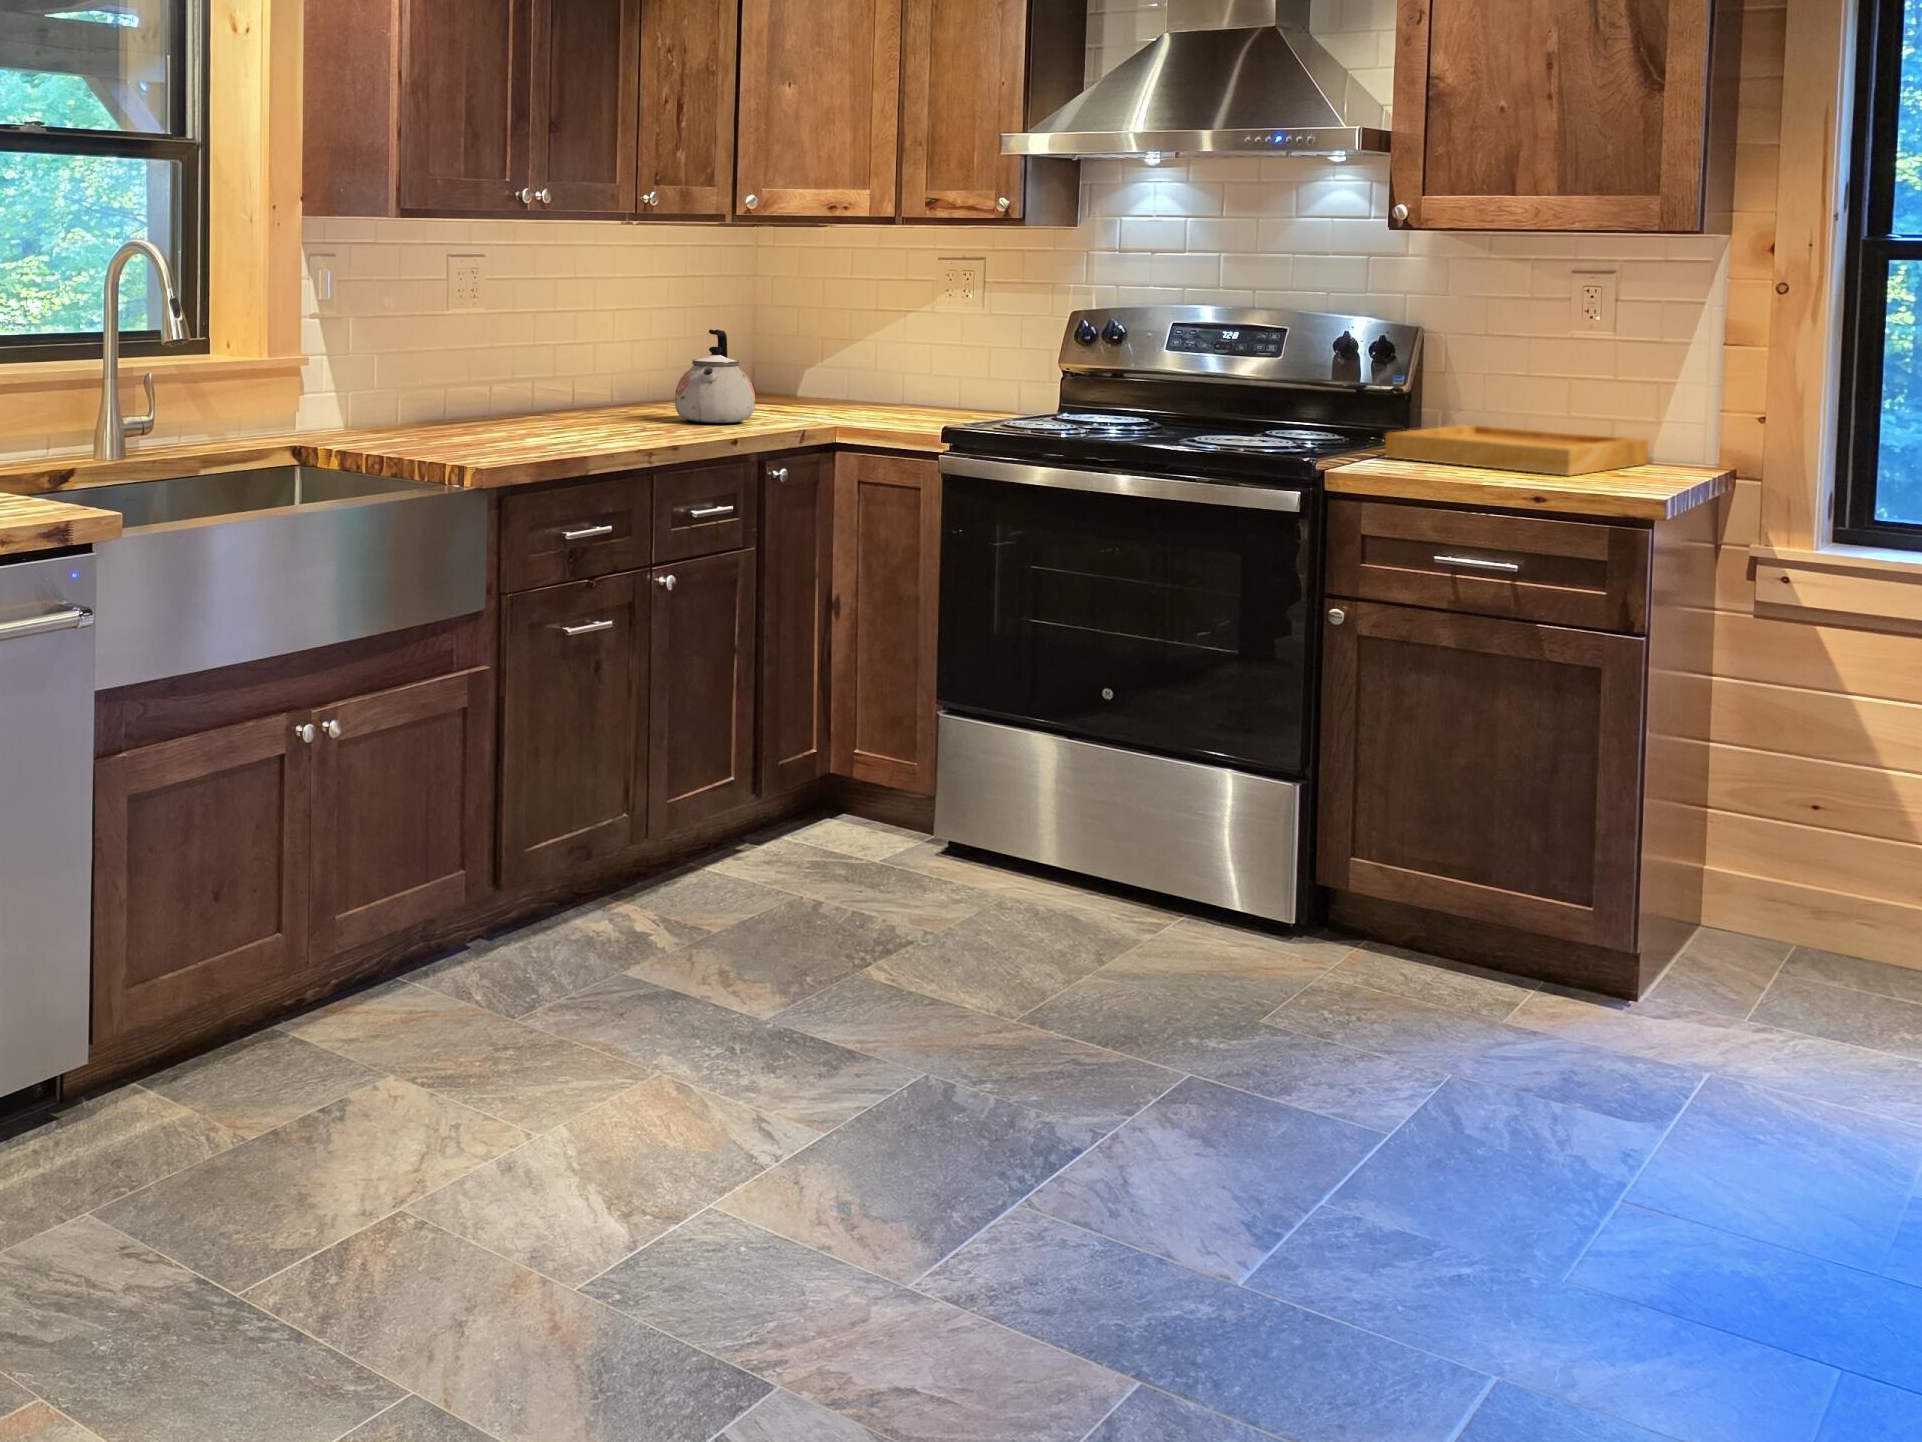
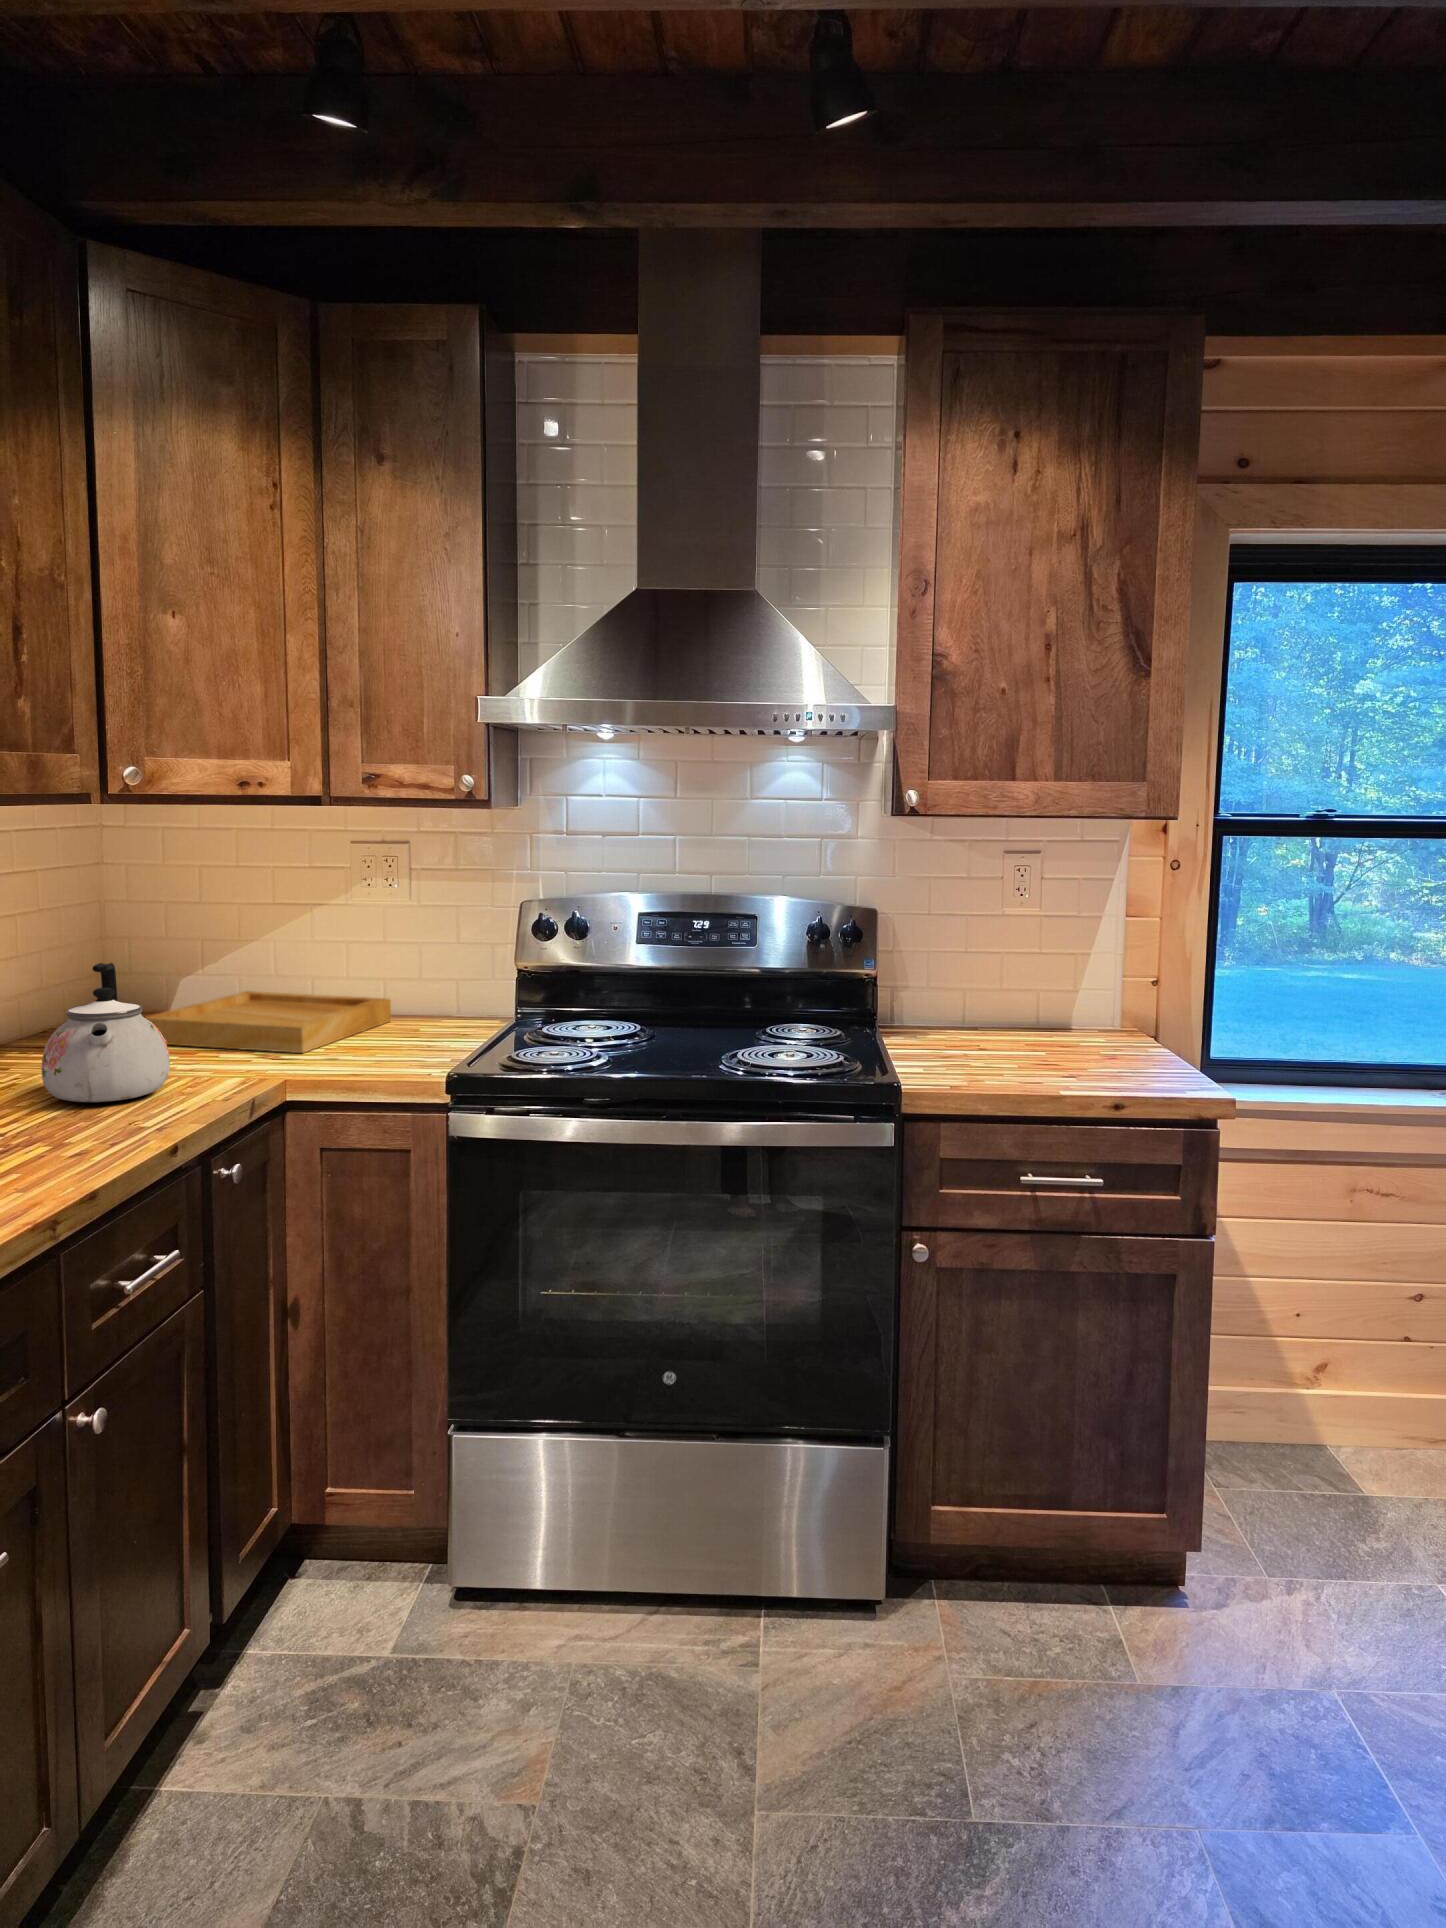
tray: present [1385,425,1648,476] -> present [145,991,391,1053]

